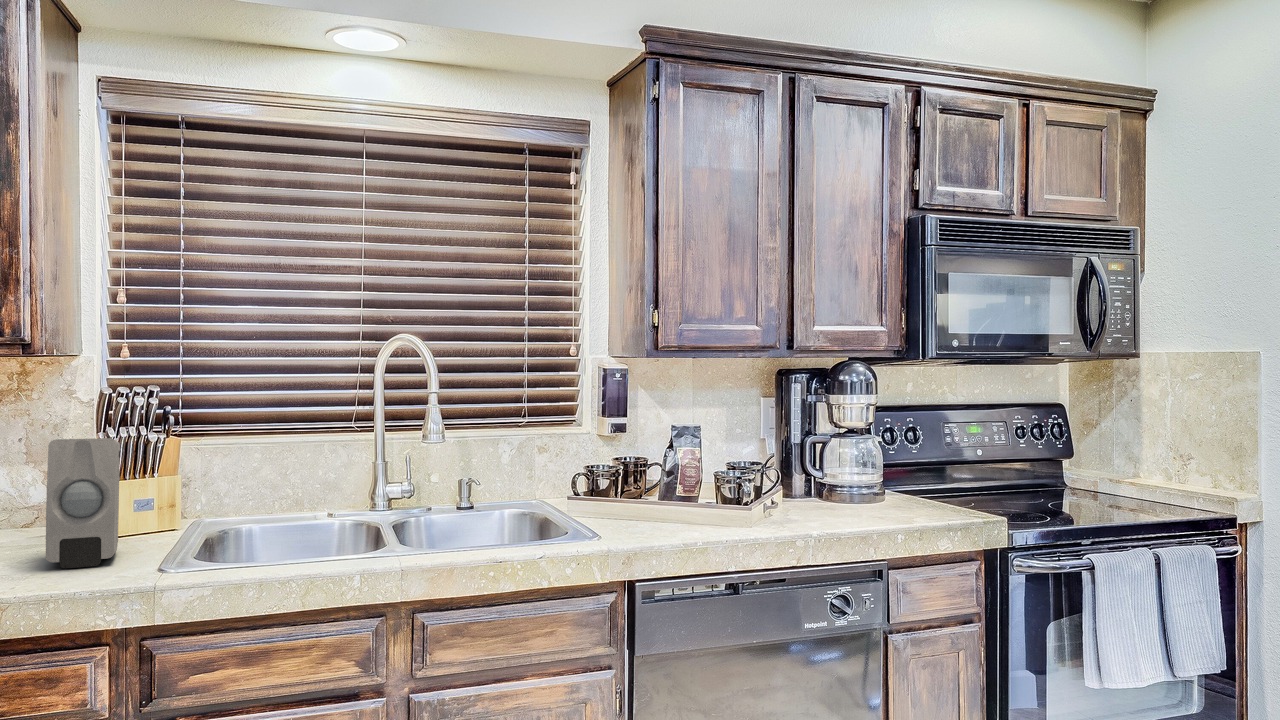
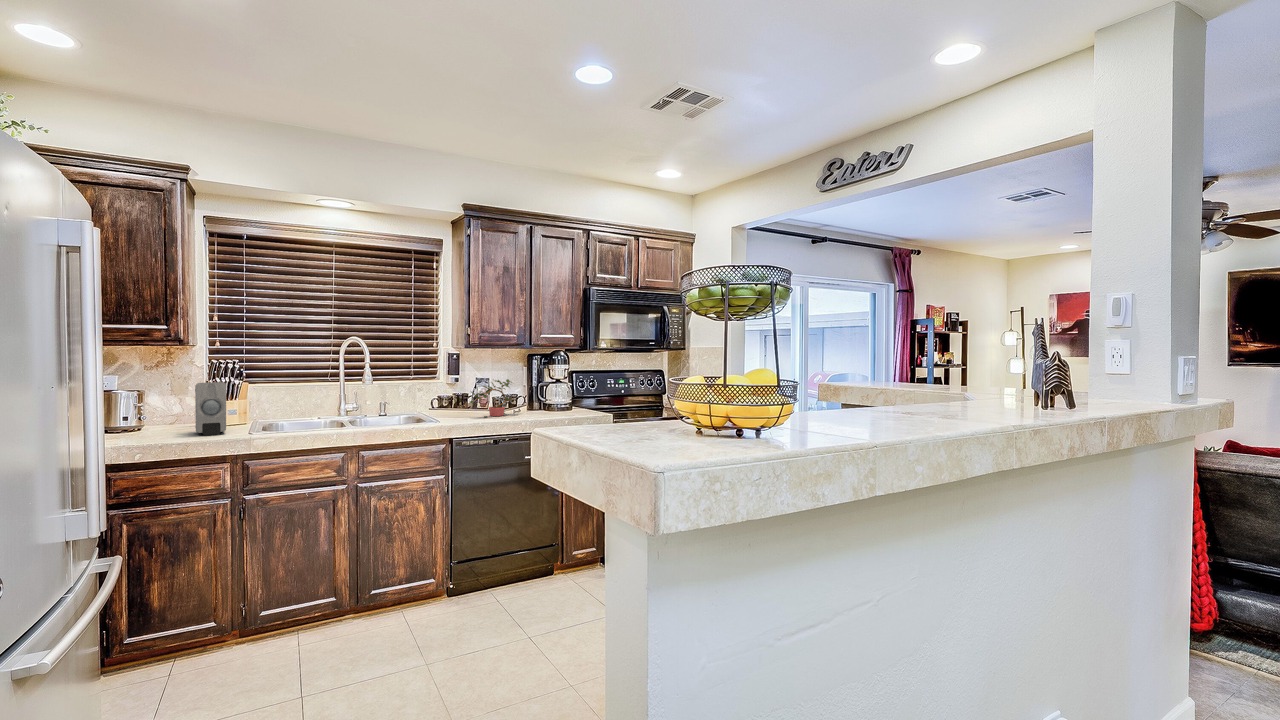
potted plant: none [658,427,757,522] -> present [470,379,512,417]

